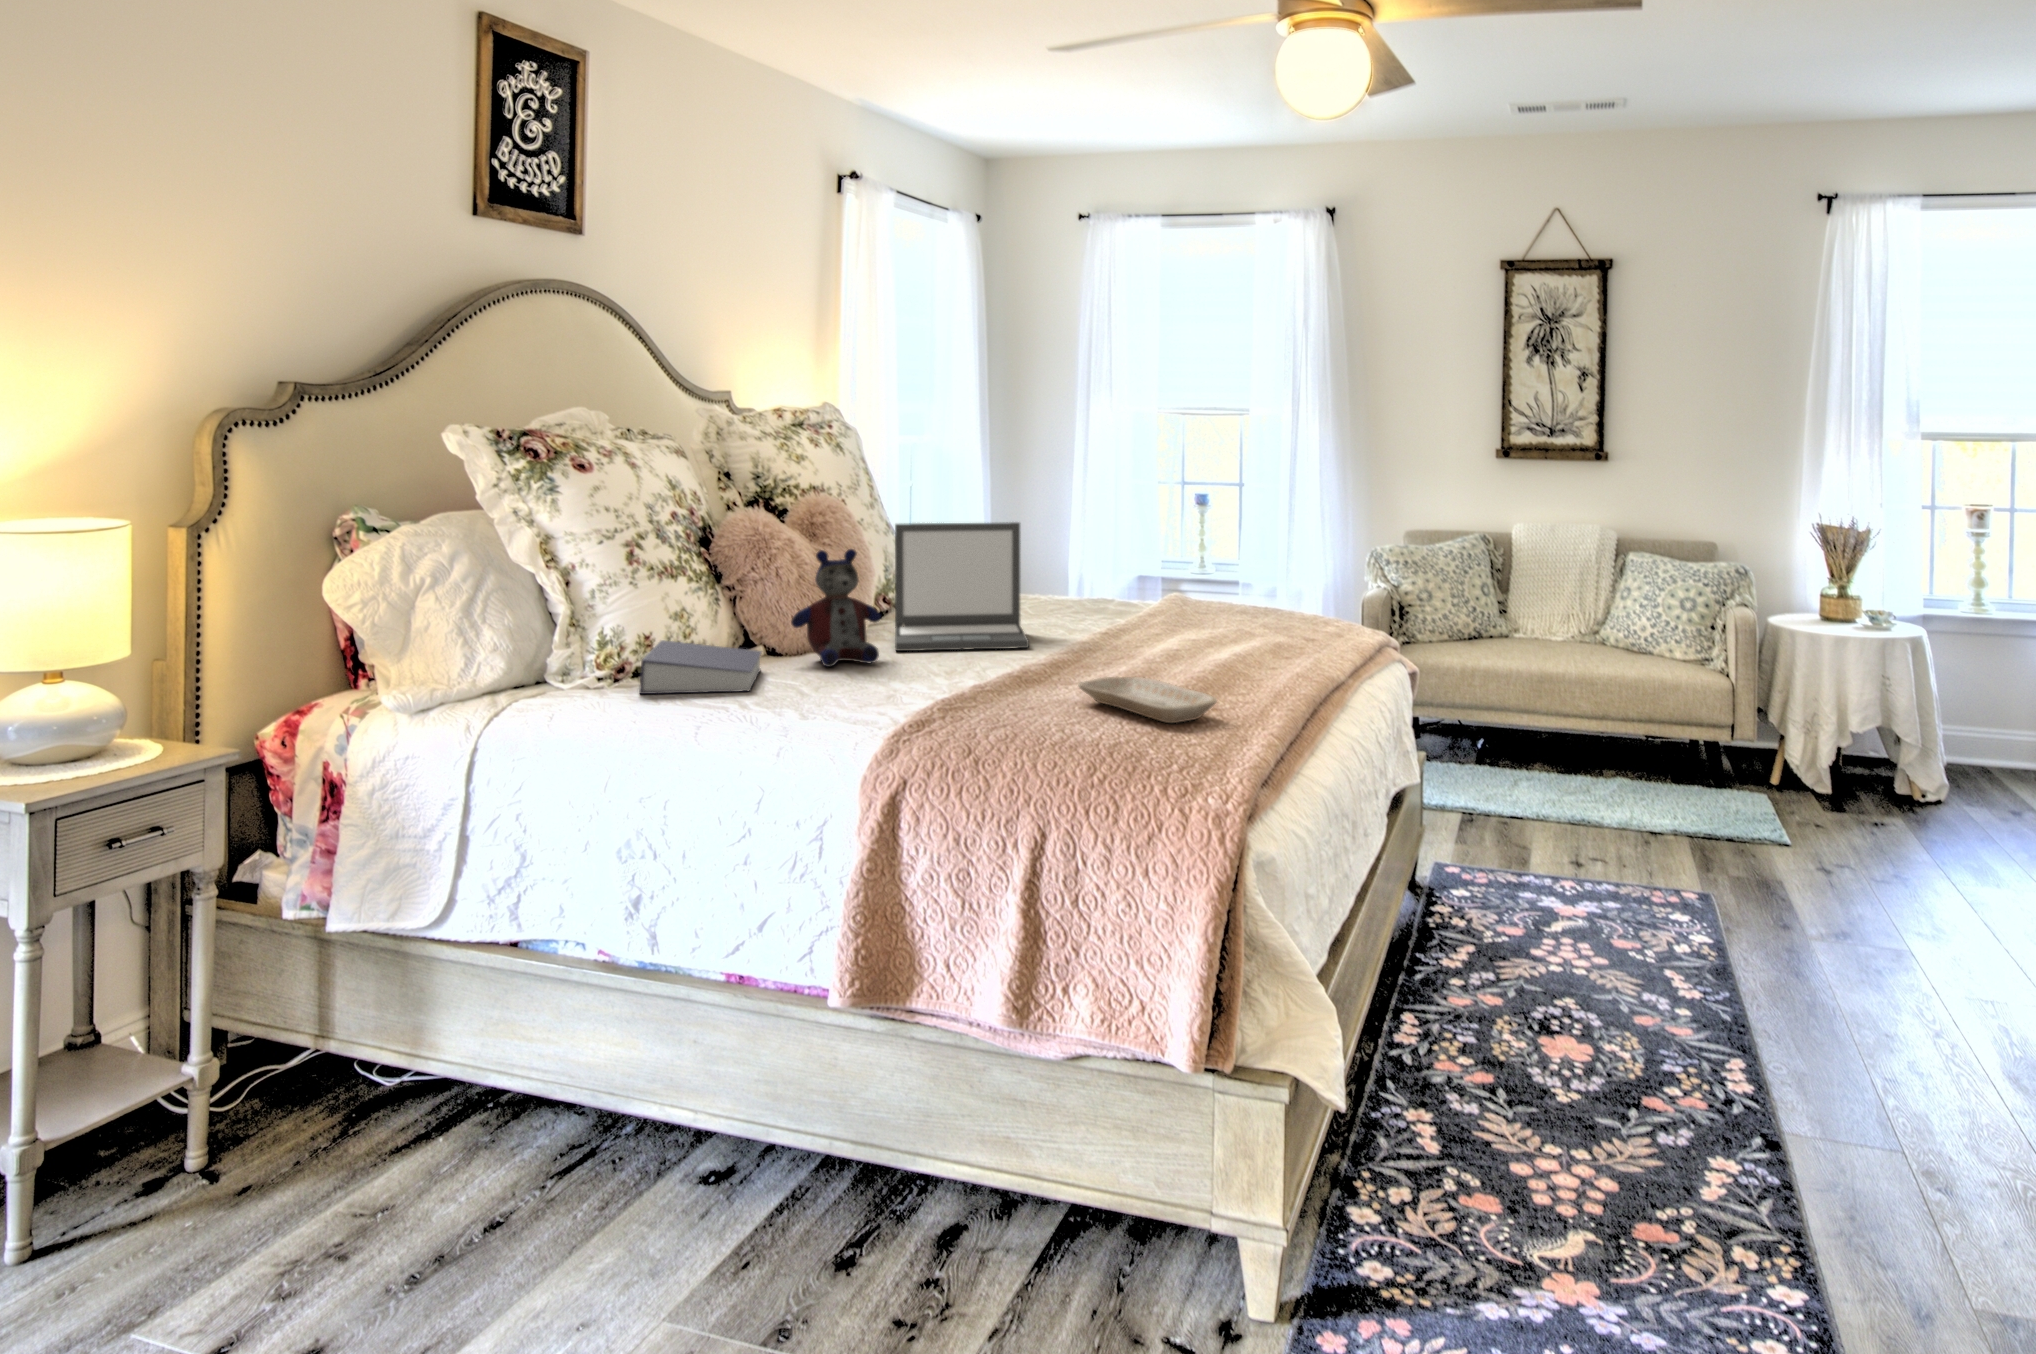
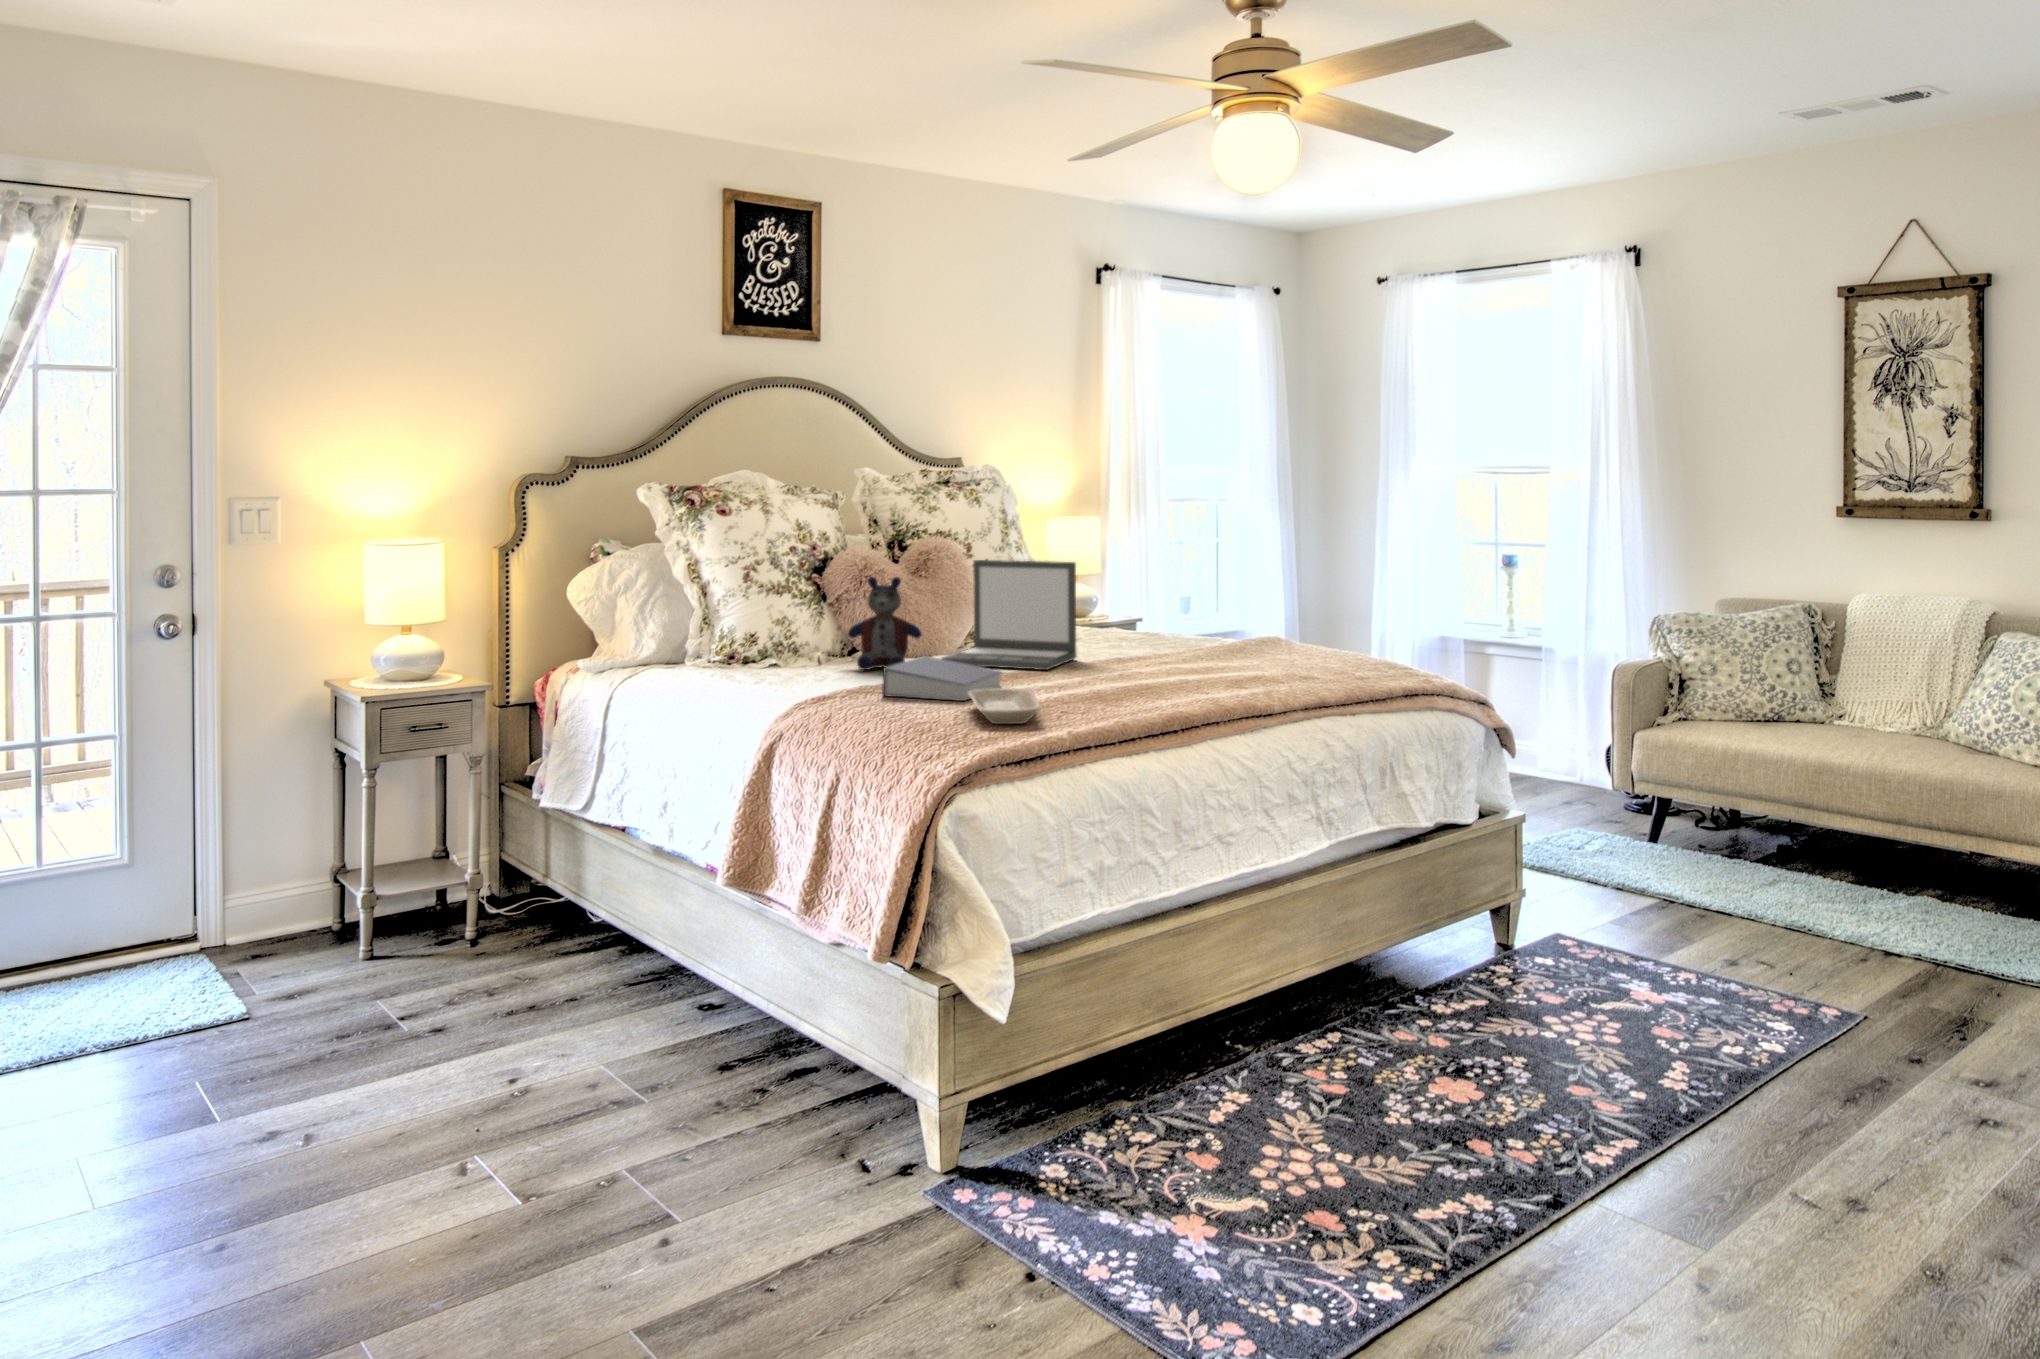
book: present [639,640,761,694] -> present [882,656,1001,701]

